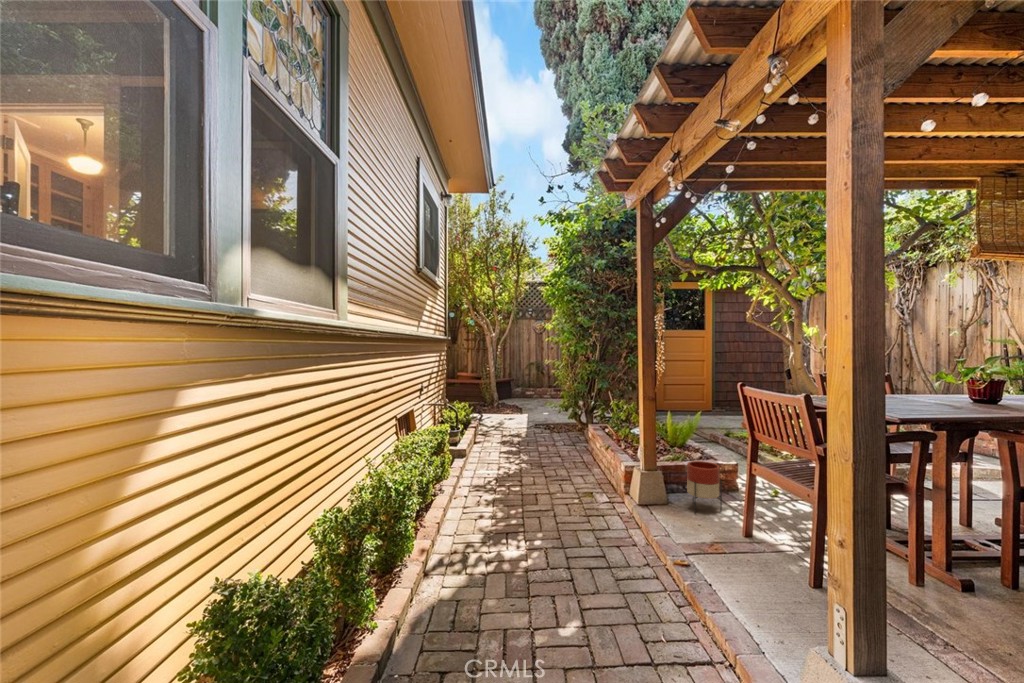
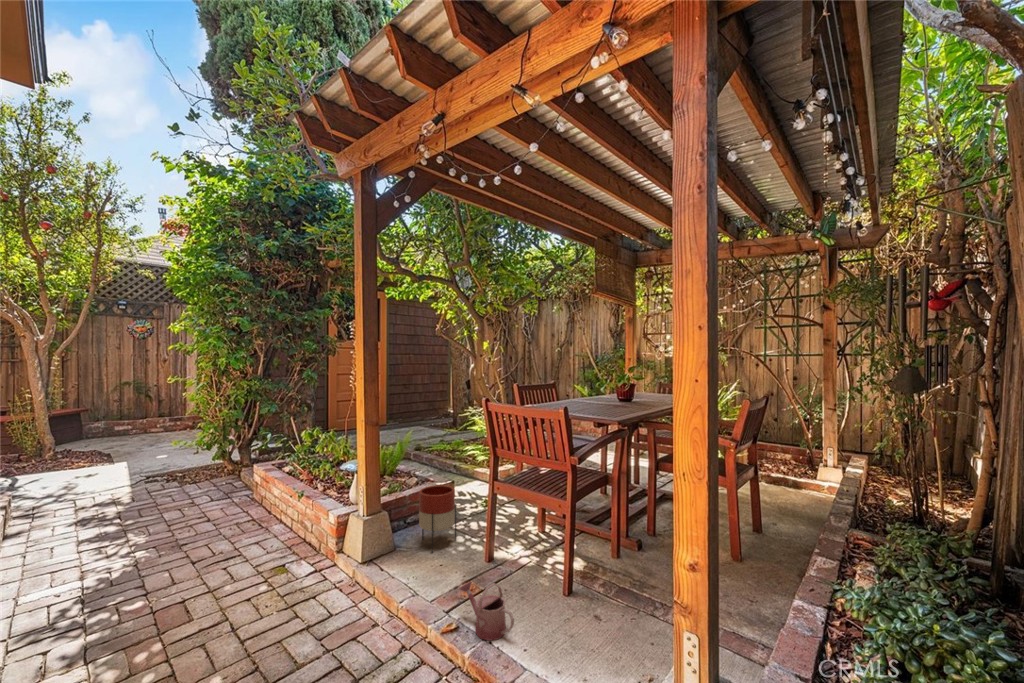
watering can: none [687,531,718,577] -> present [461,582,514,641]

